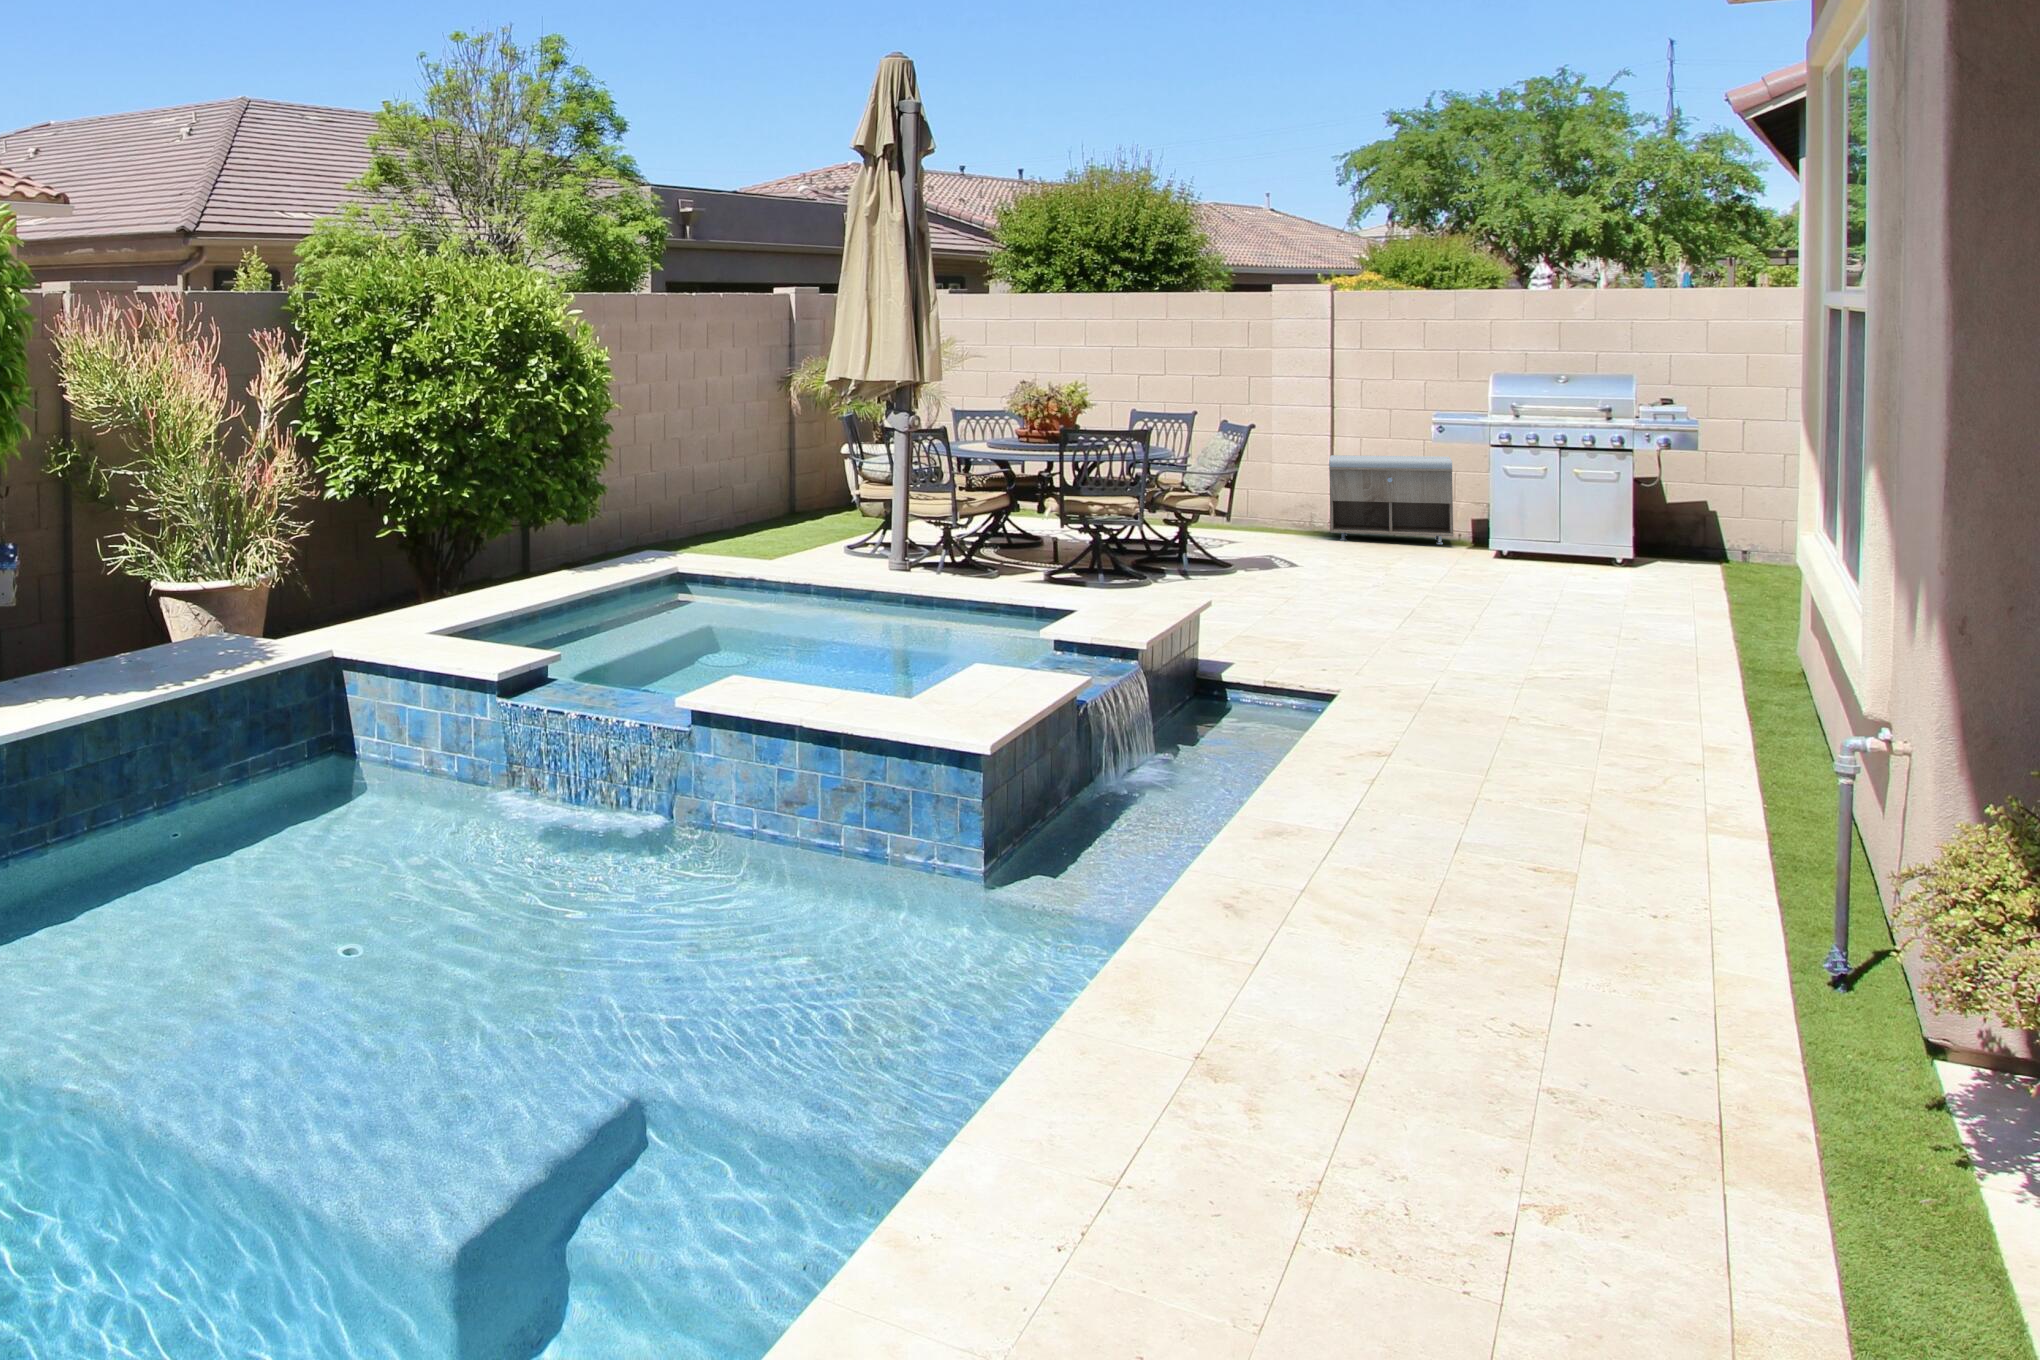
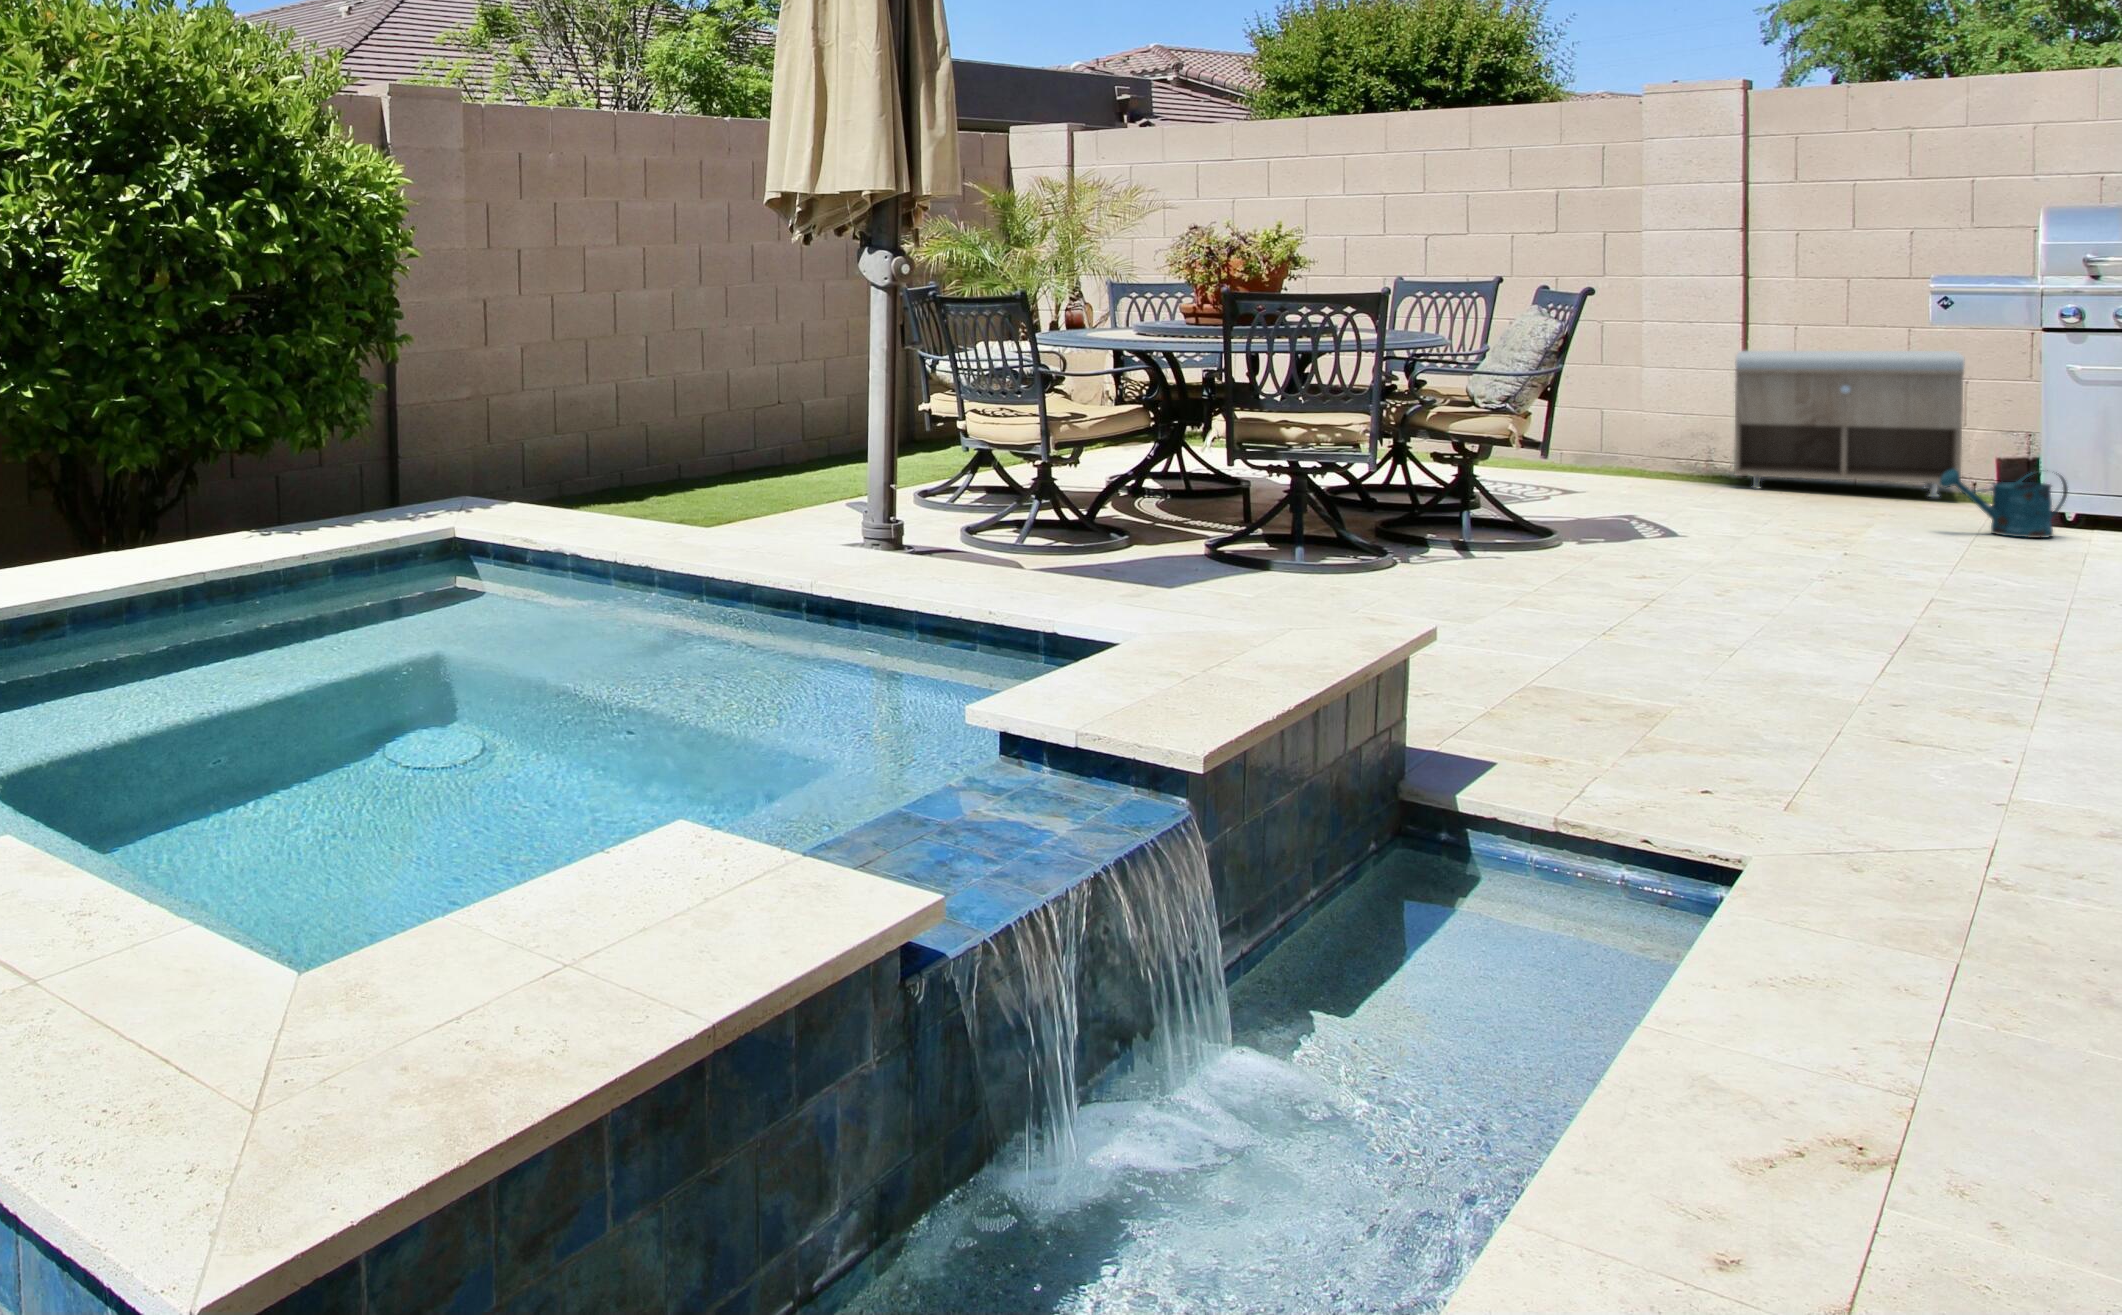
watering can: none [1438,527,1503,565] -> present [1940,469,2068,538]

